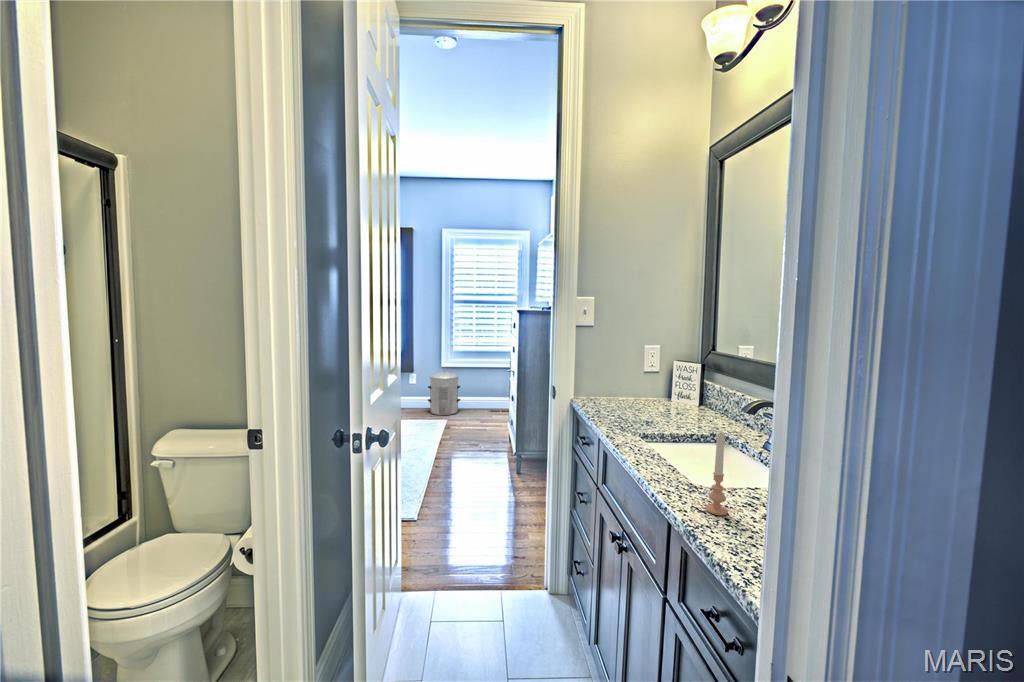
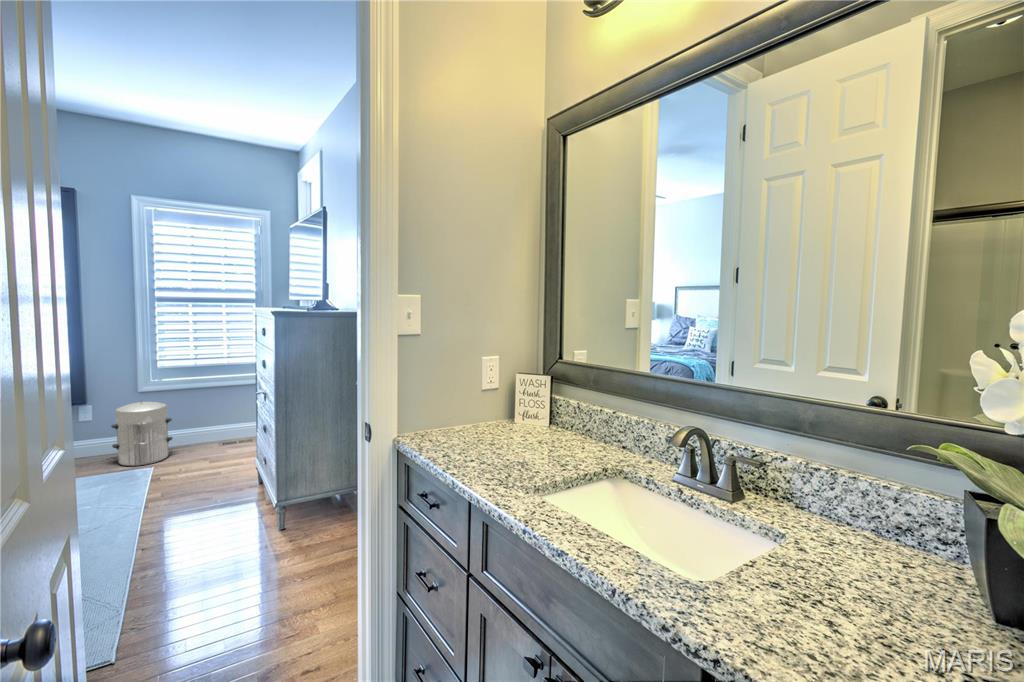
candle: present [705,432,728,515] -> none [741,509,777,645]

